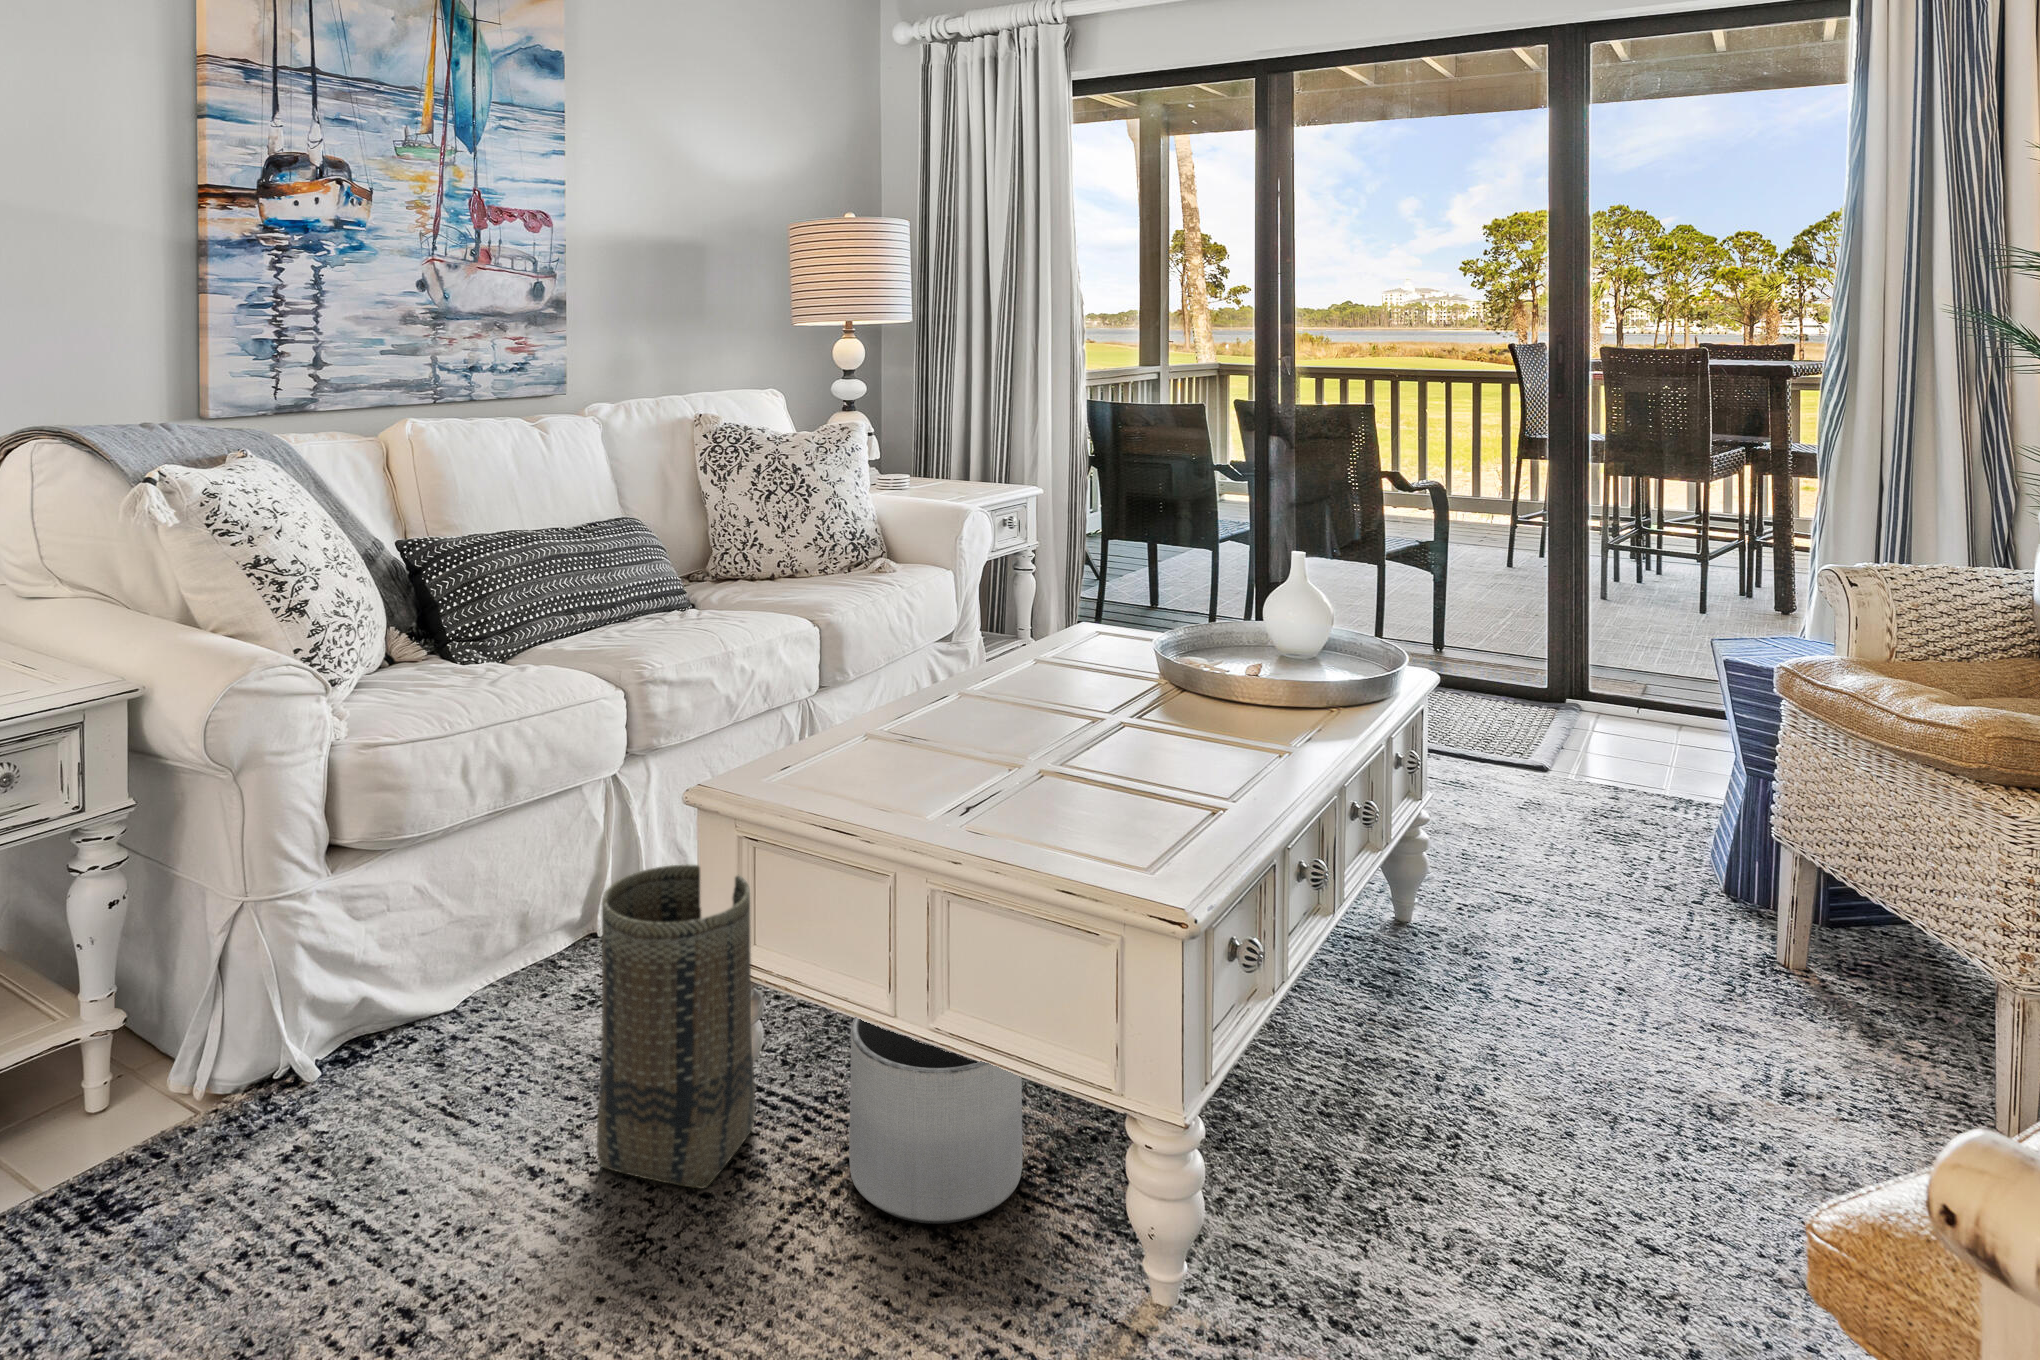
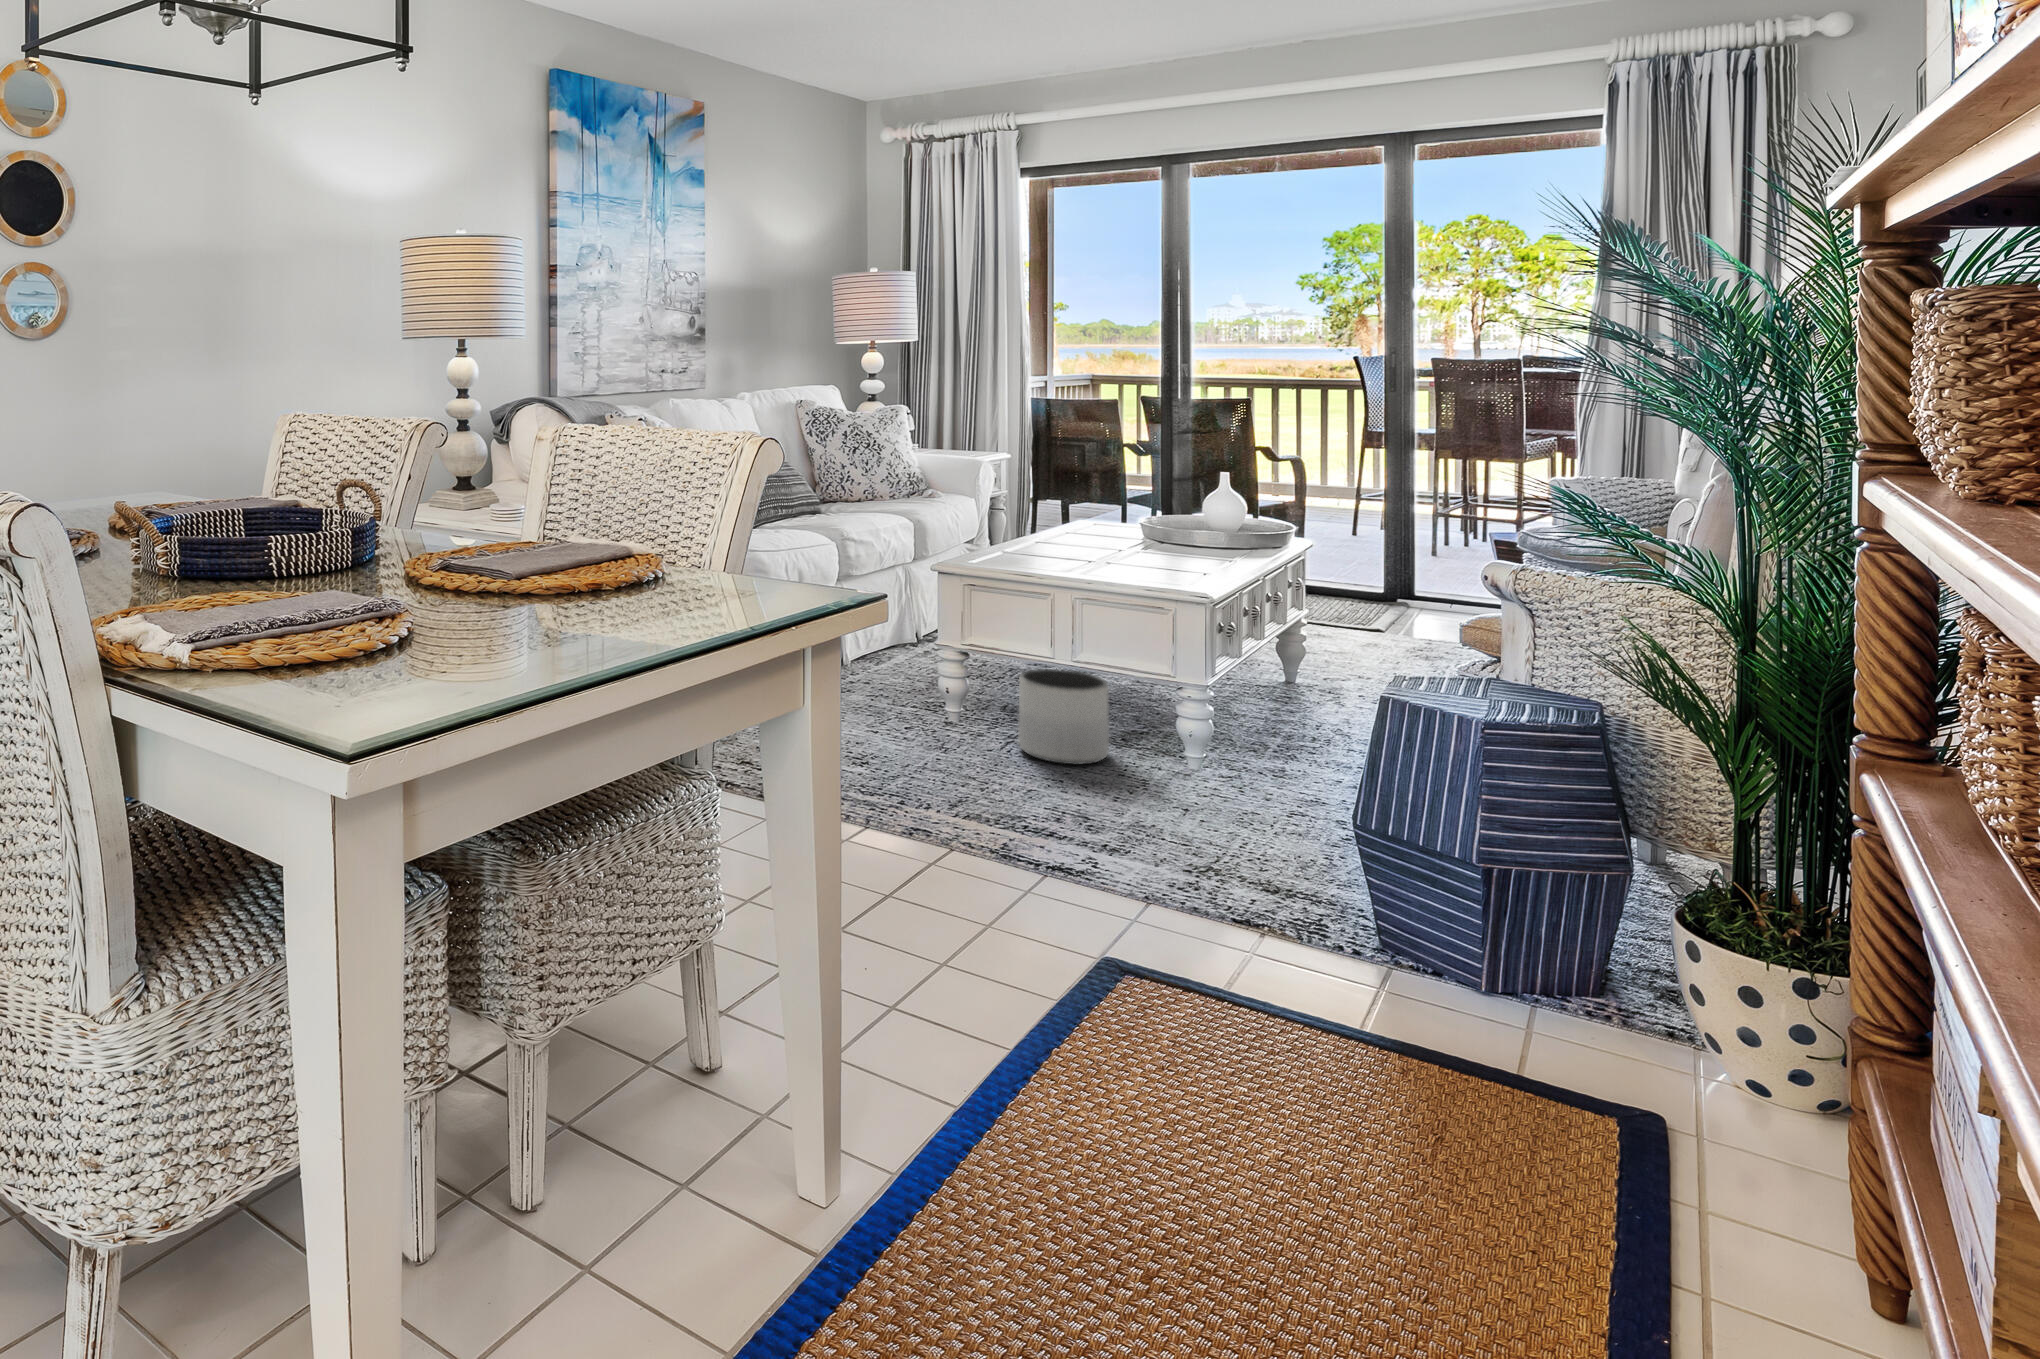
basket: present [597,864,755,1189] -> none [889,608,963,752]

